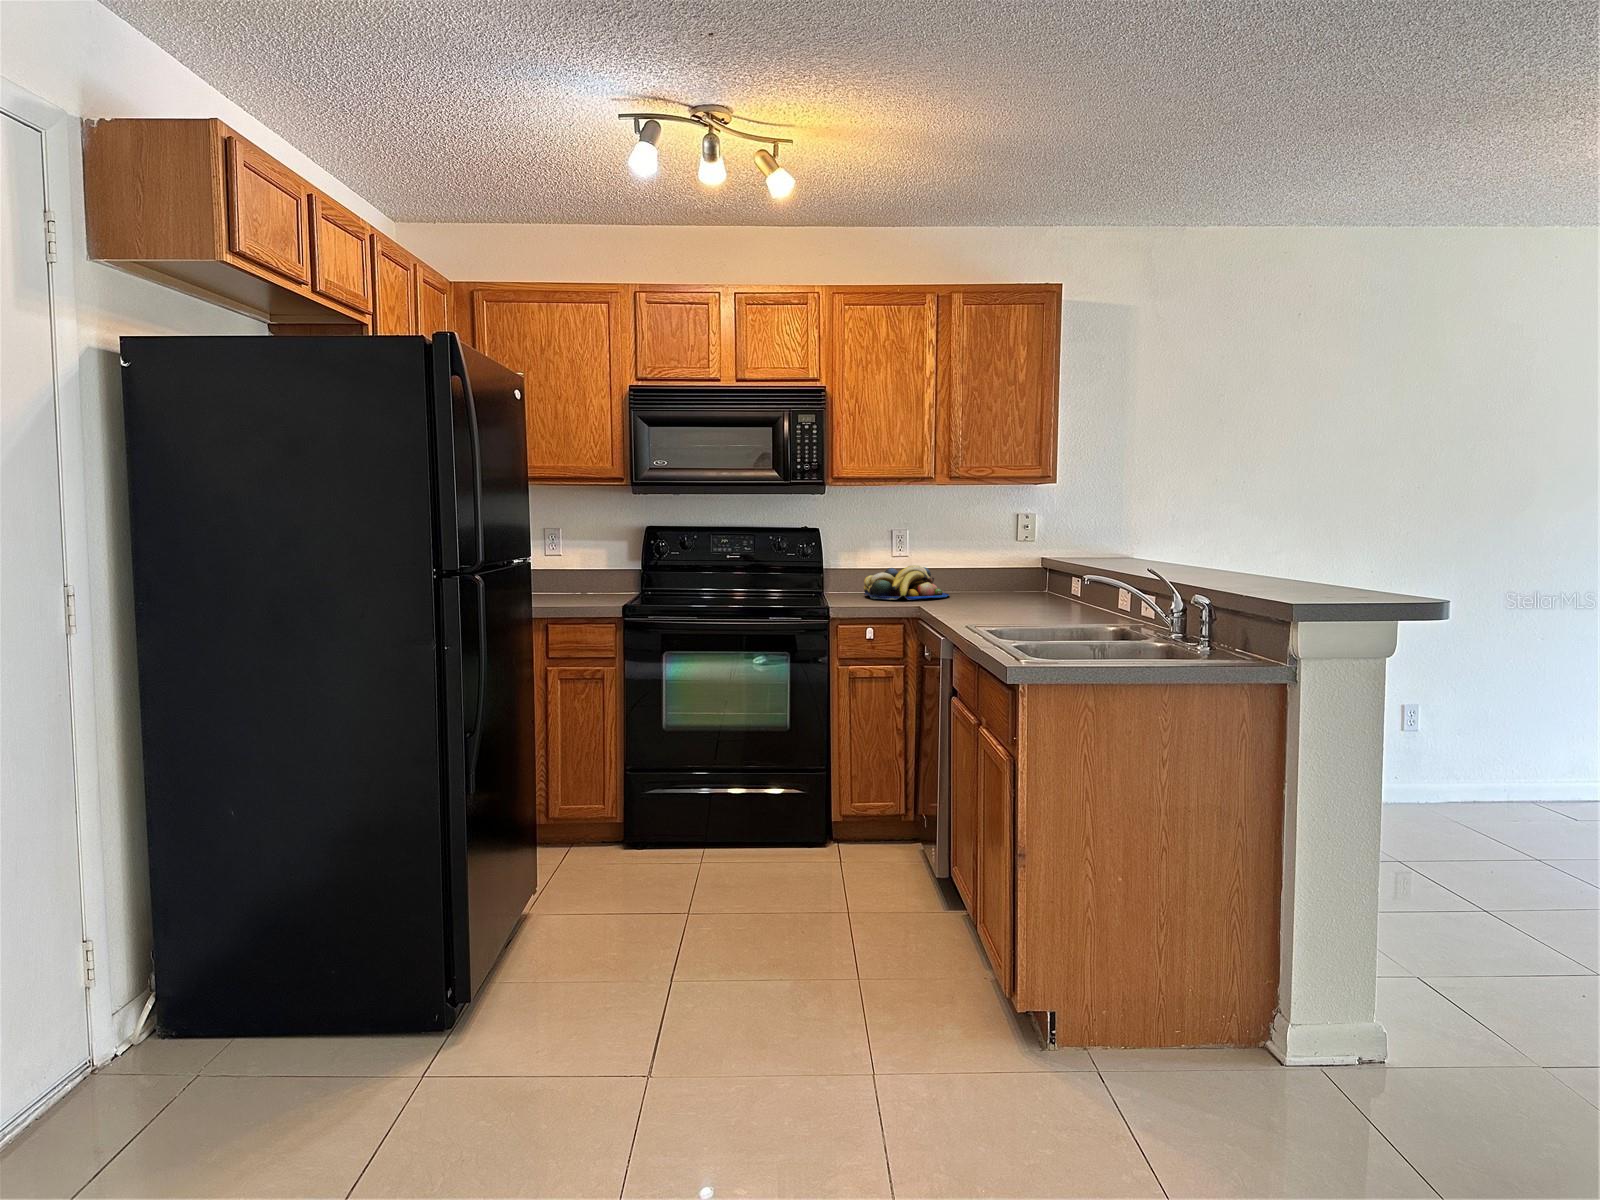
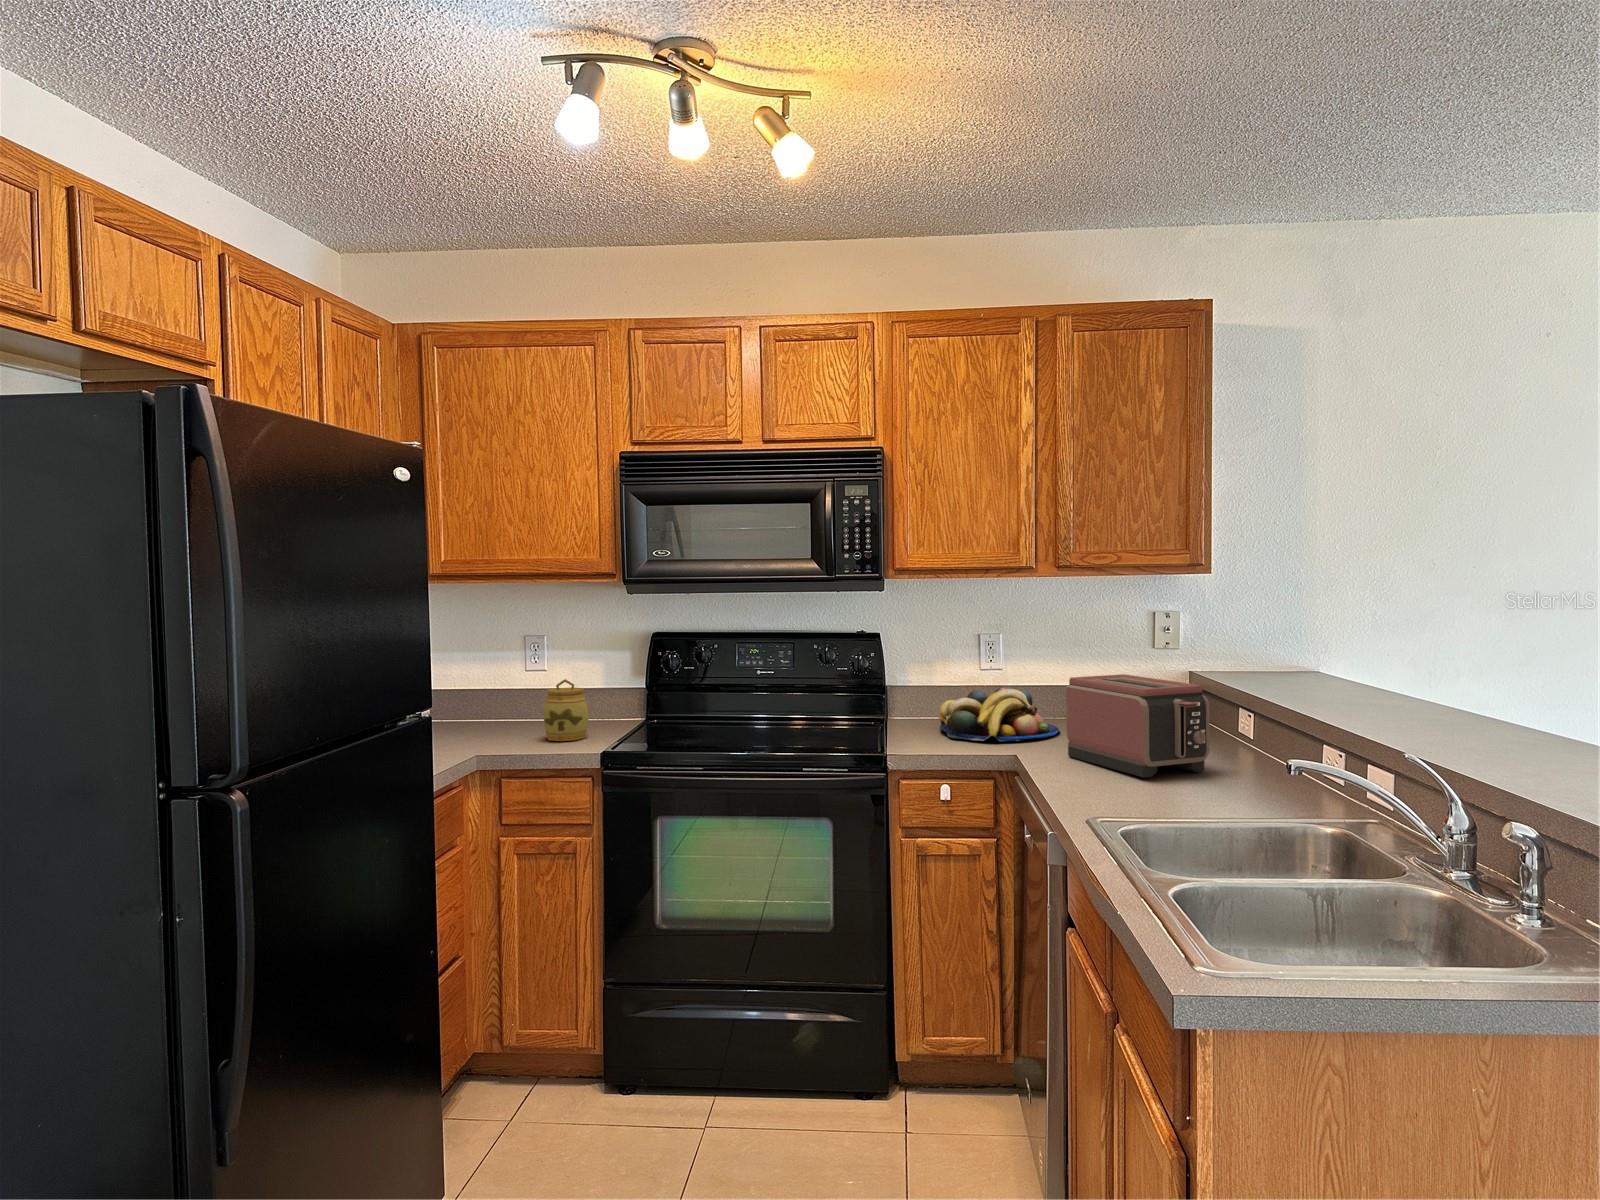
toaster: none [954,550,1048,612] -> present [1066,674,1210,778]
jar: none [567,558,602,603] -> present [543,679,588,741]

